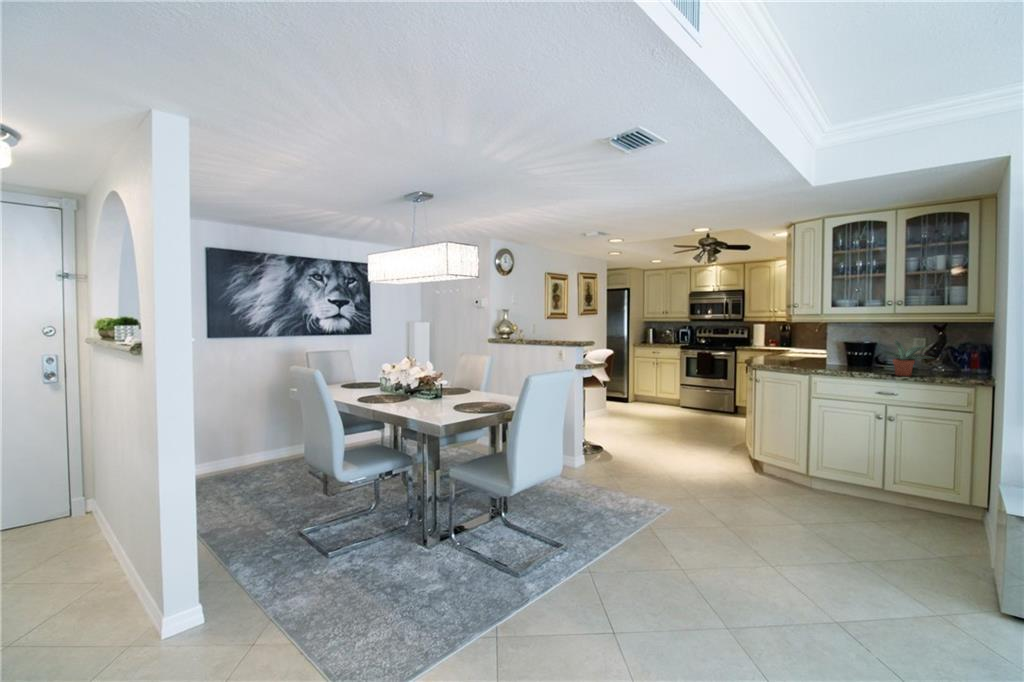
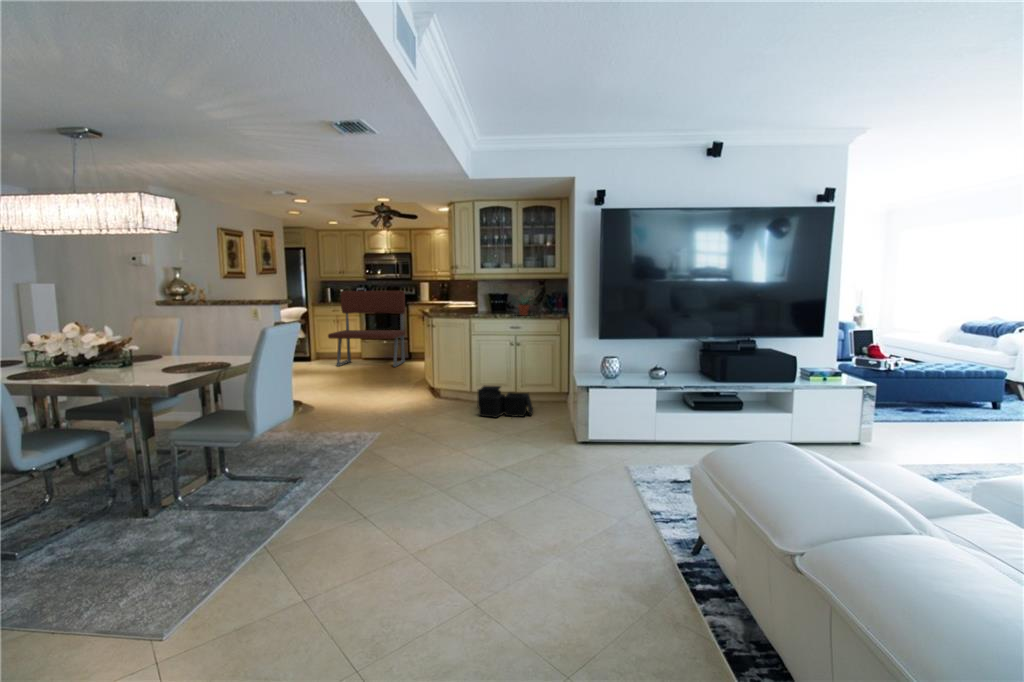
bench: none [643,332,732,421] -> present [328,291,405,367]
storage bin: none [816,469,916,533] -> present [478,386,533,418]

